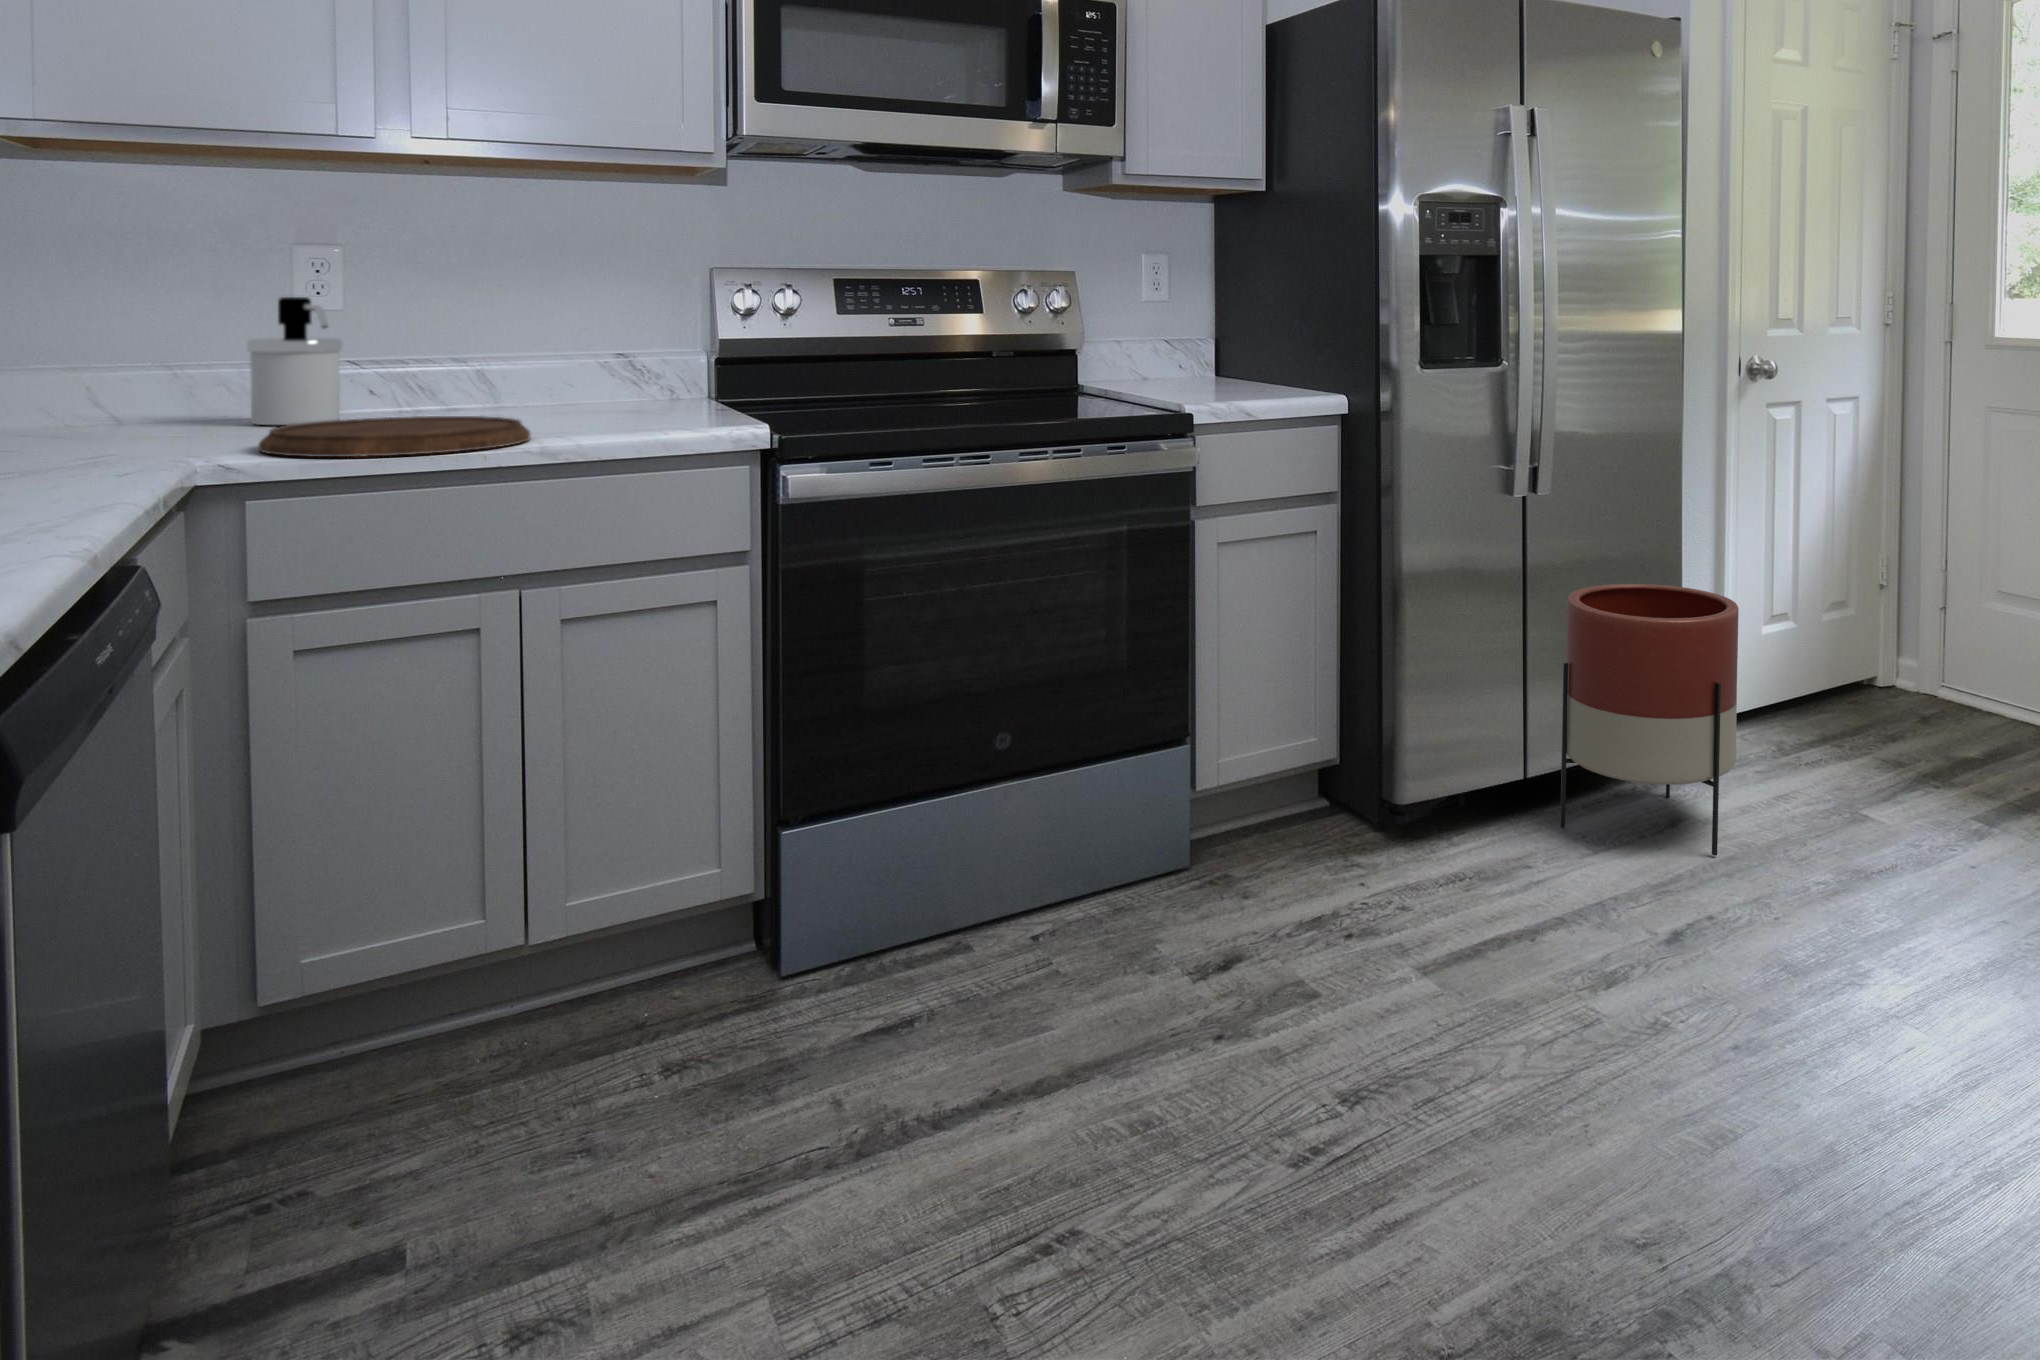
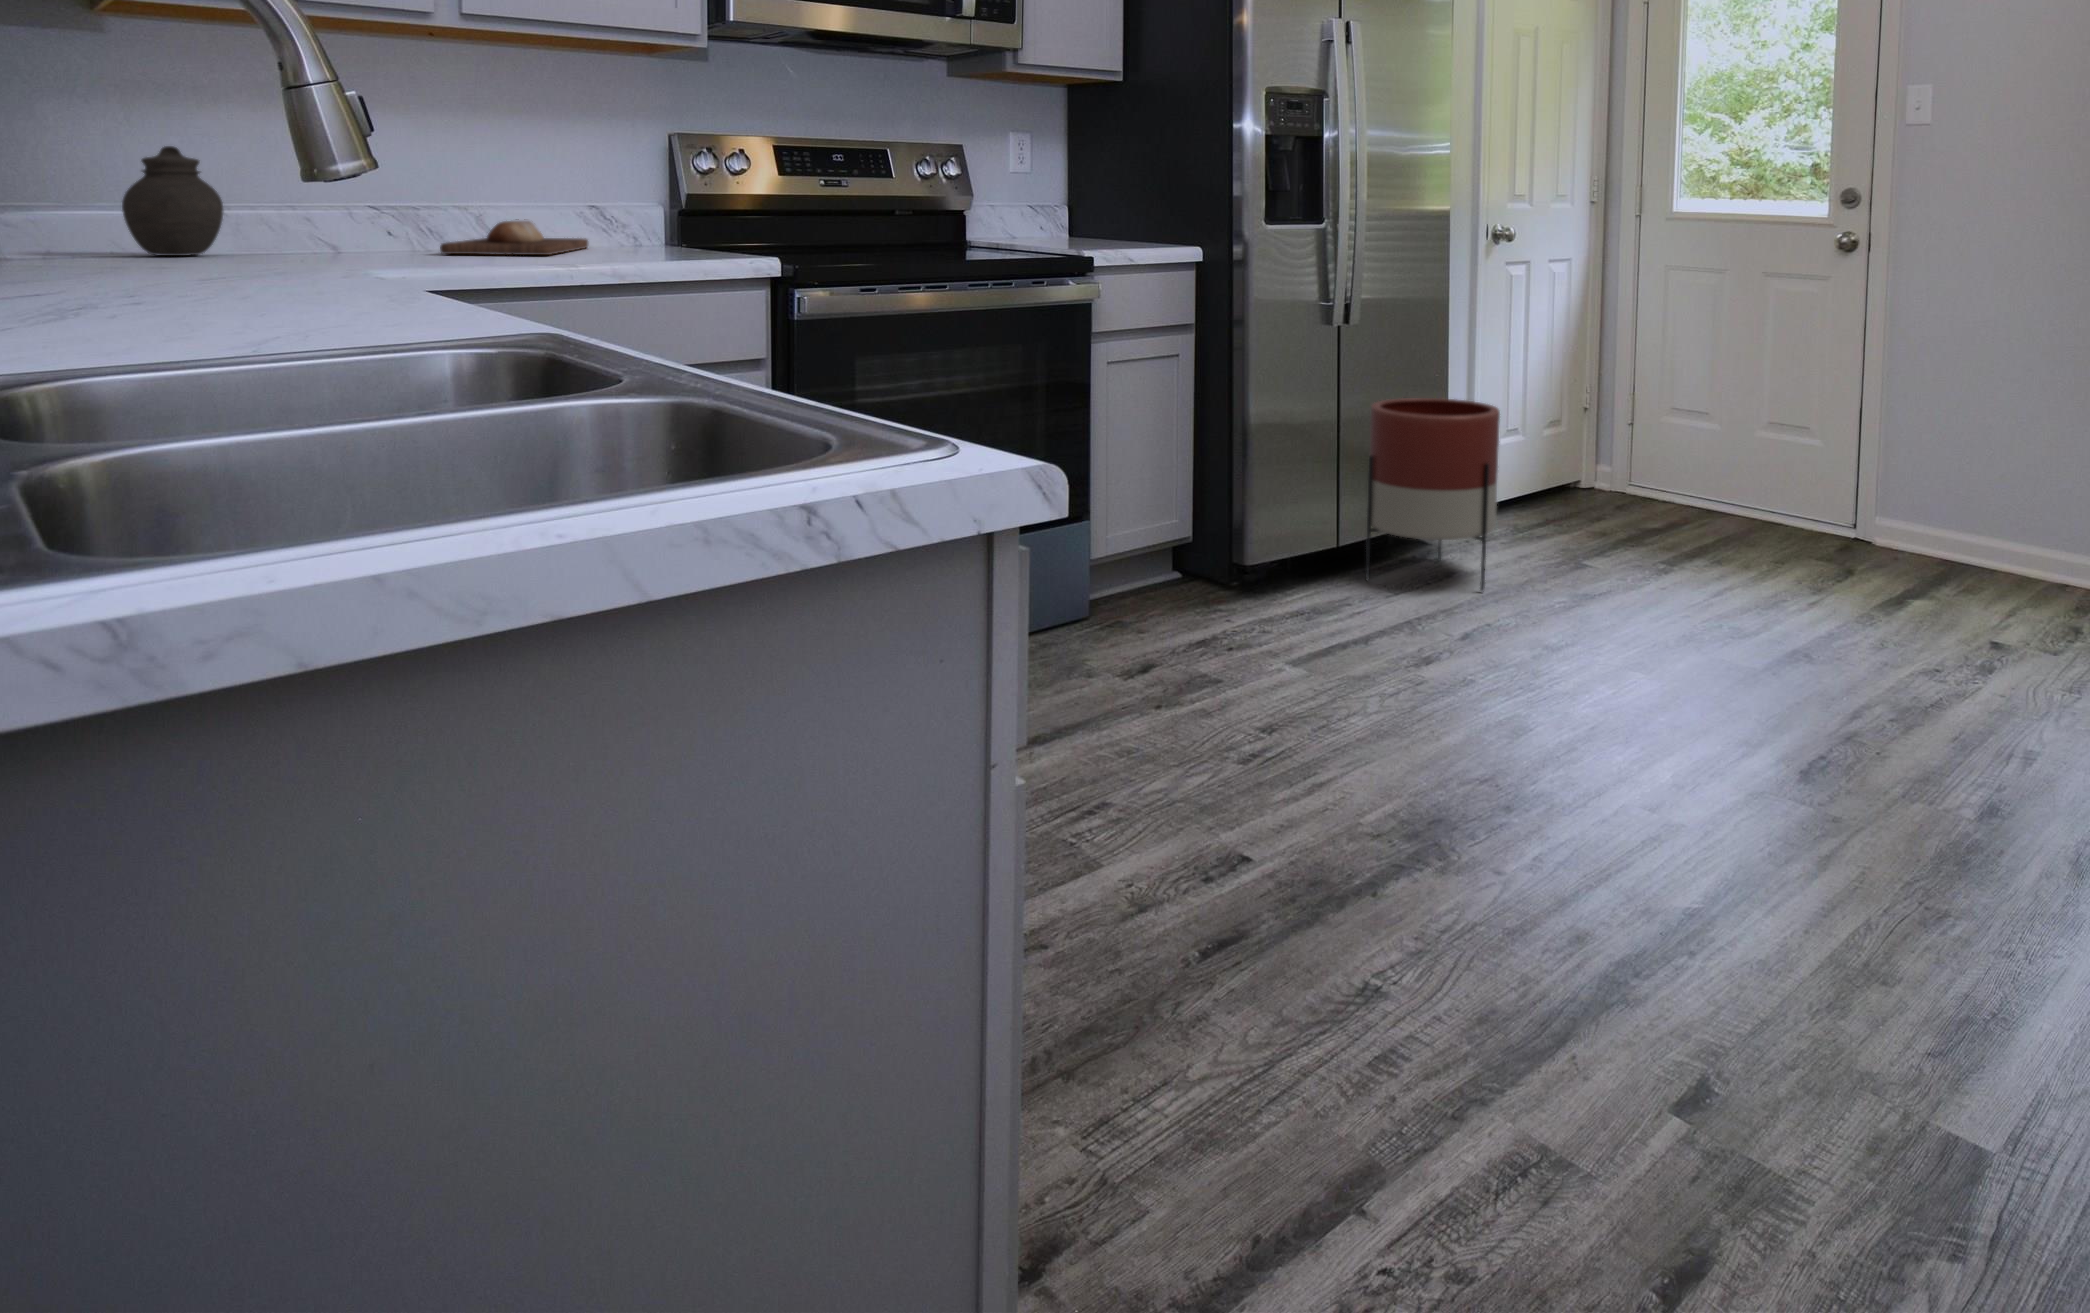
jar: none [37,294,159,420] -> present [122,146,223,256]
soap dispenser: present [247,297,342,425] -> none [322,151,408,259]
bread loaf: none [404,368,618,415] -> present [440,221,588,255]
cutting board: present [259,416,530,457] -> none [409,250,615,274]

